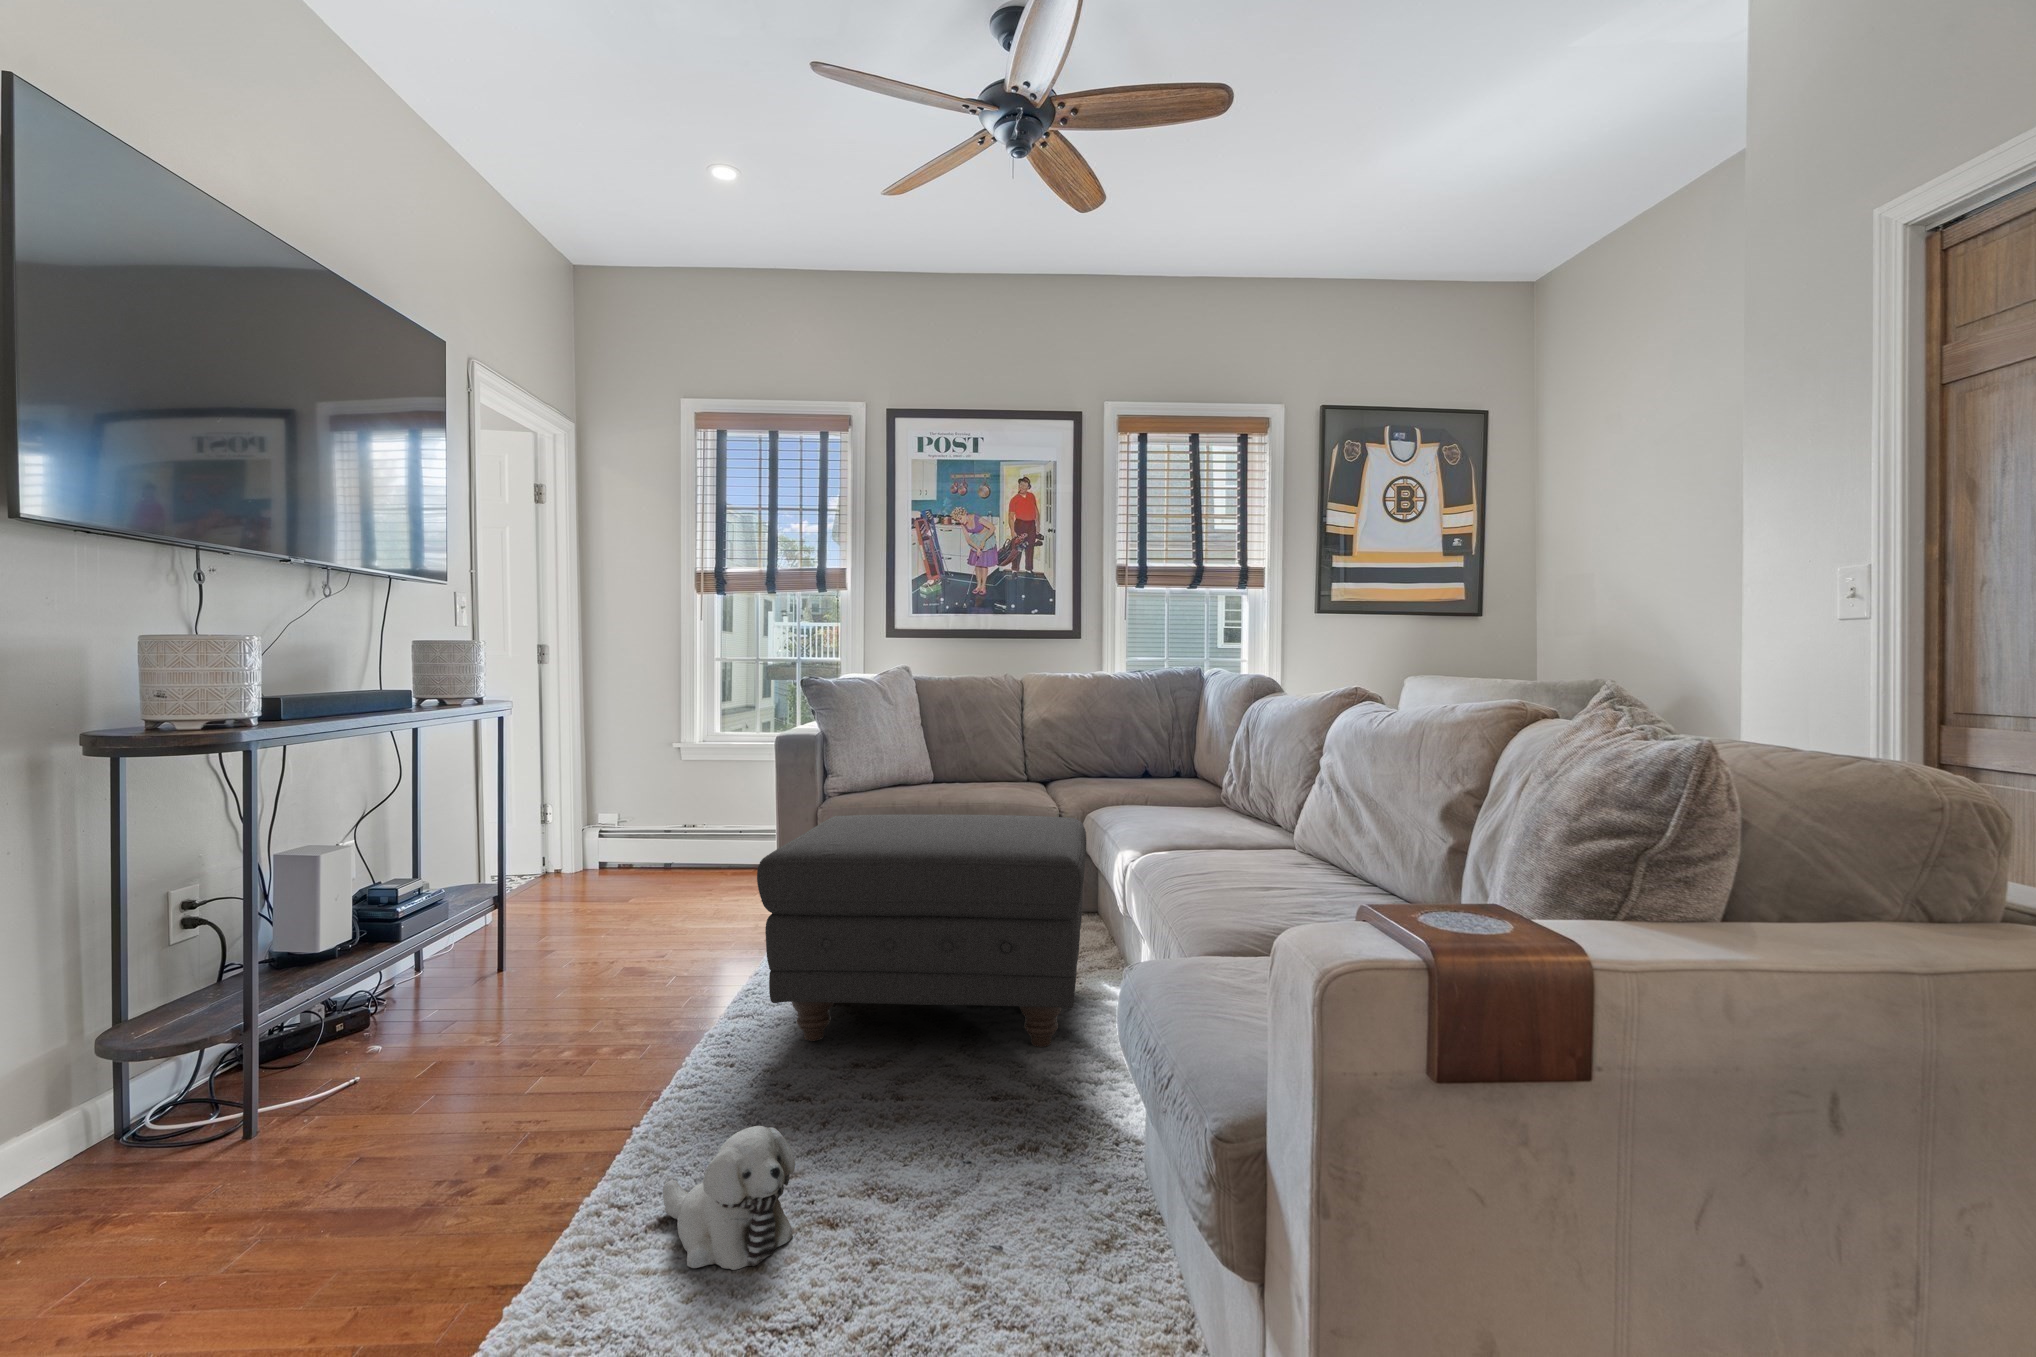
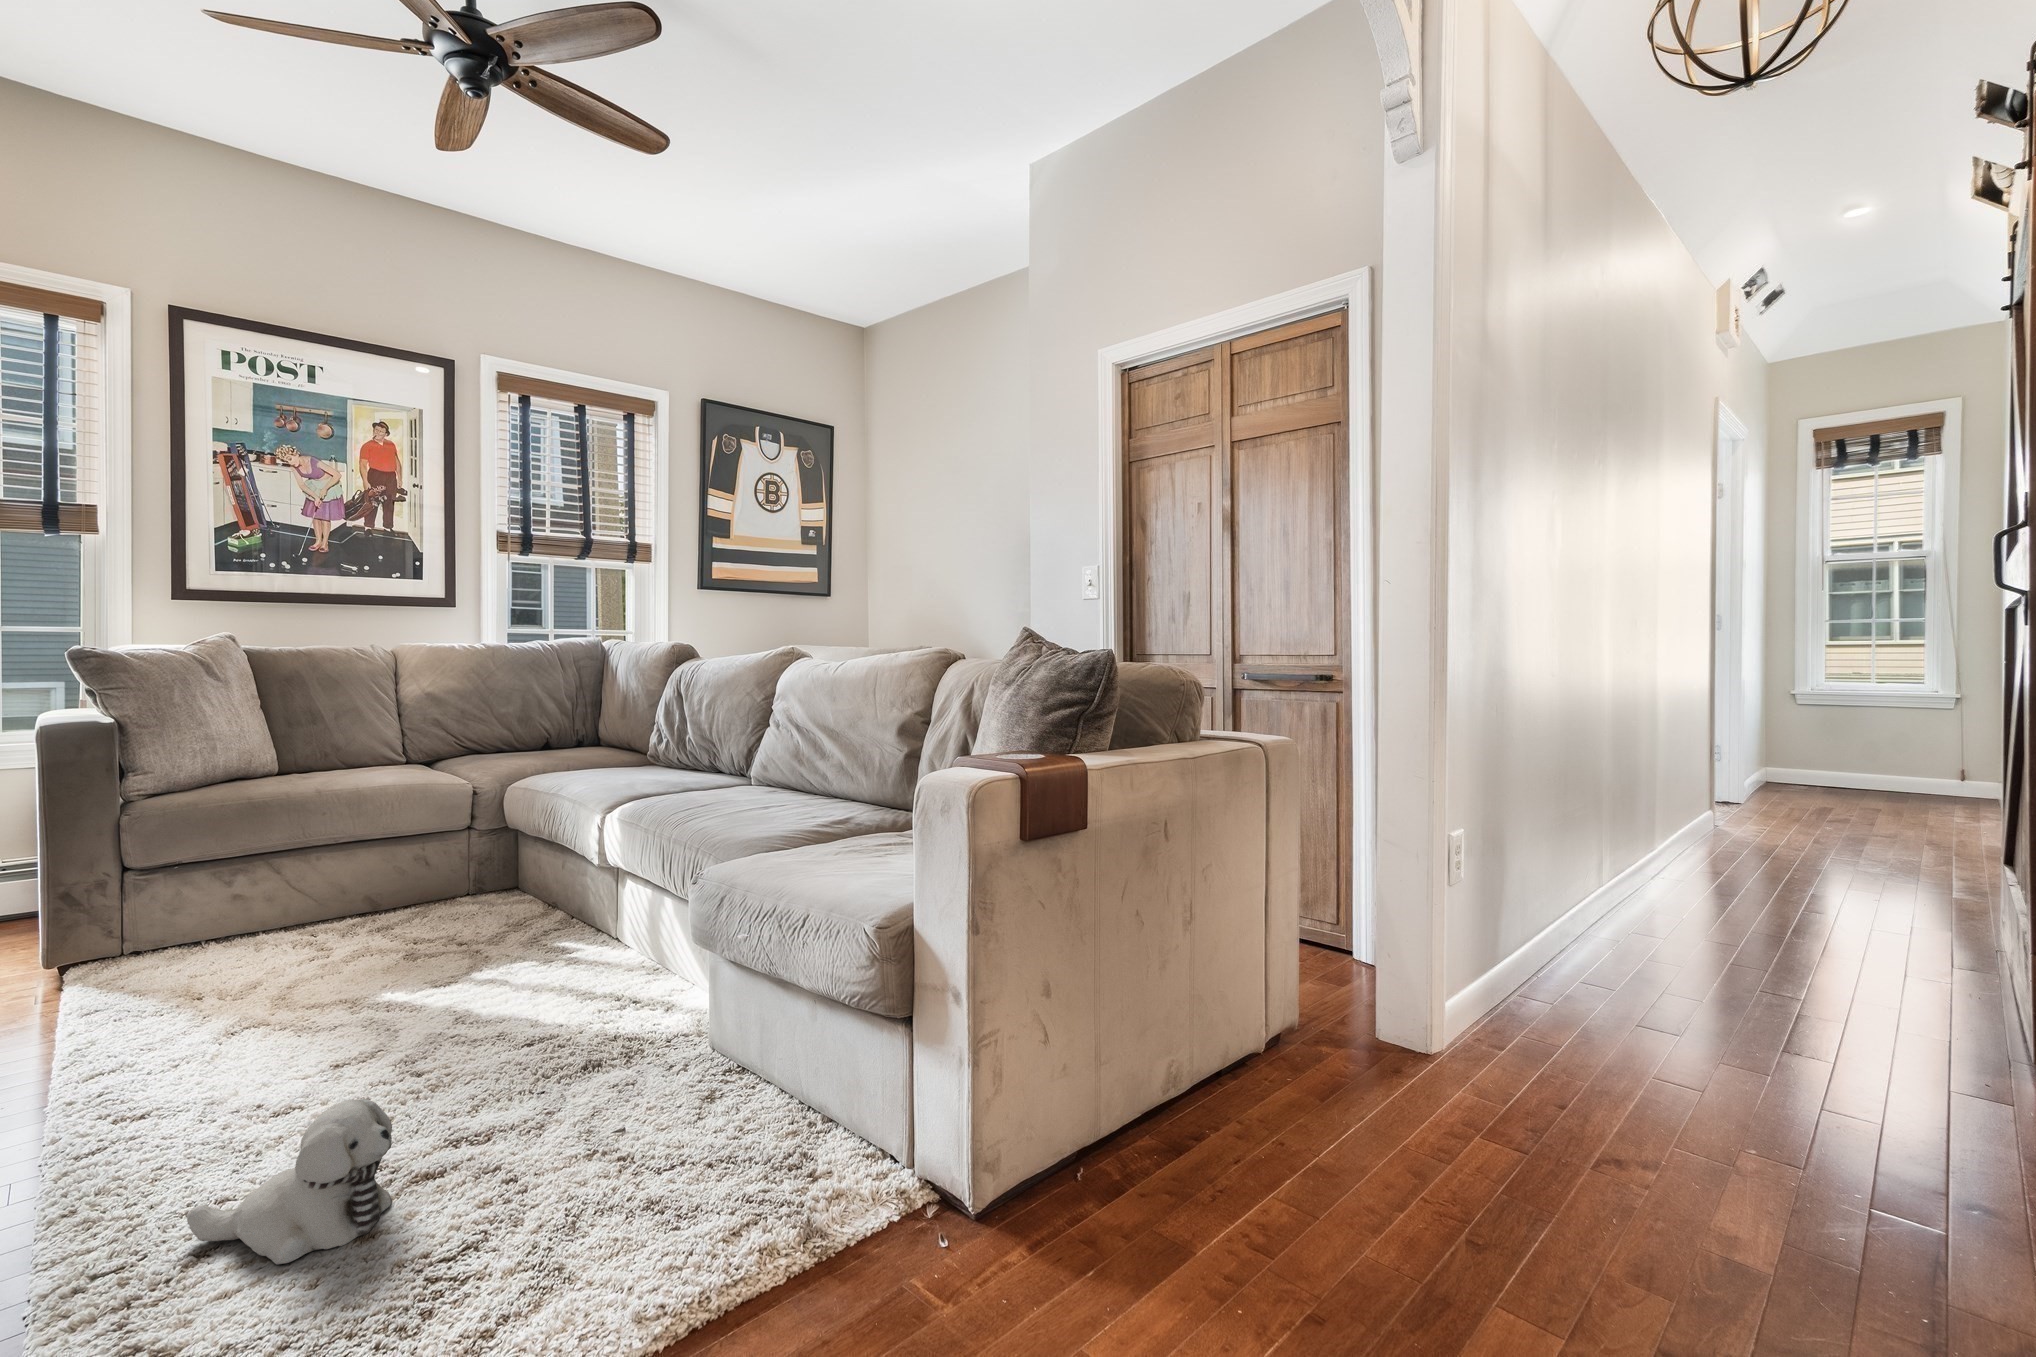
ottoman: present [757,815,1086,1047] -> none [174,781,594,1059]

